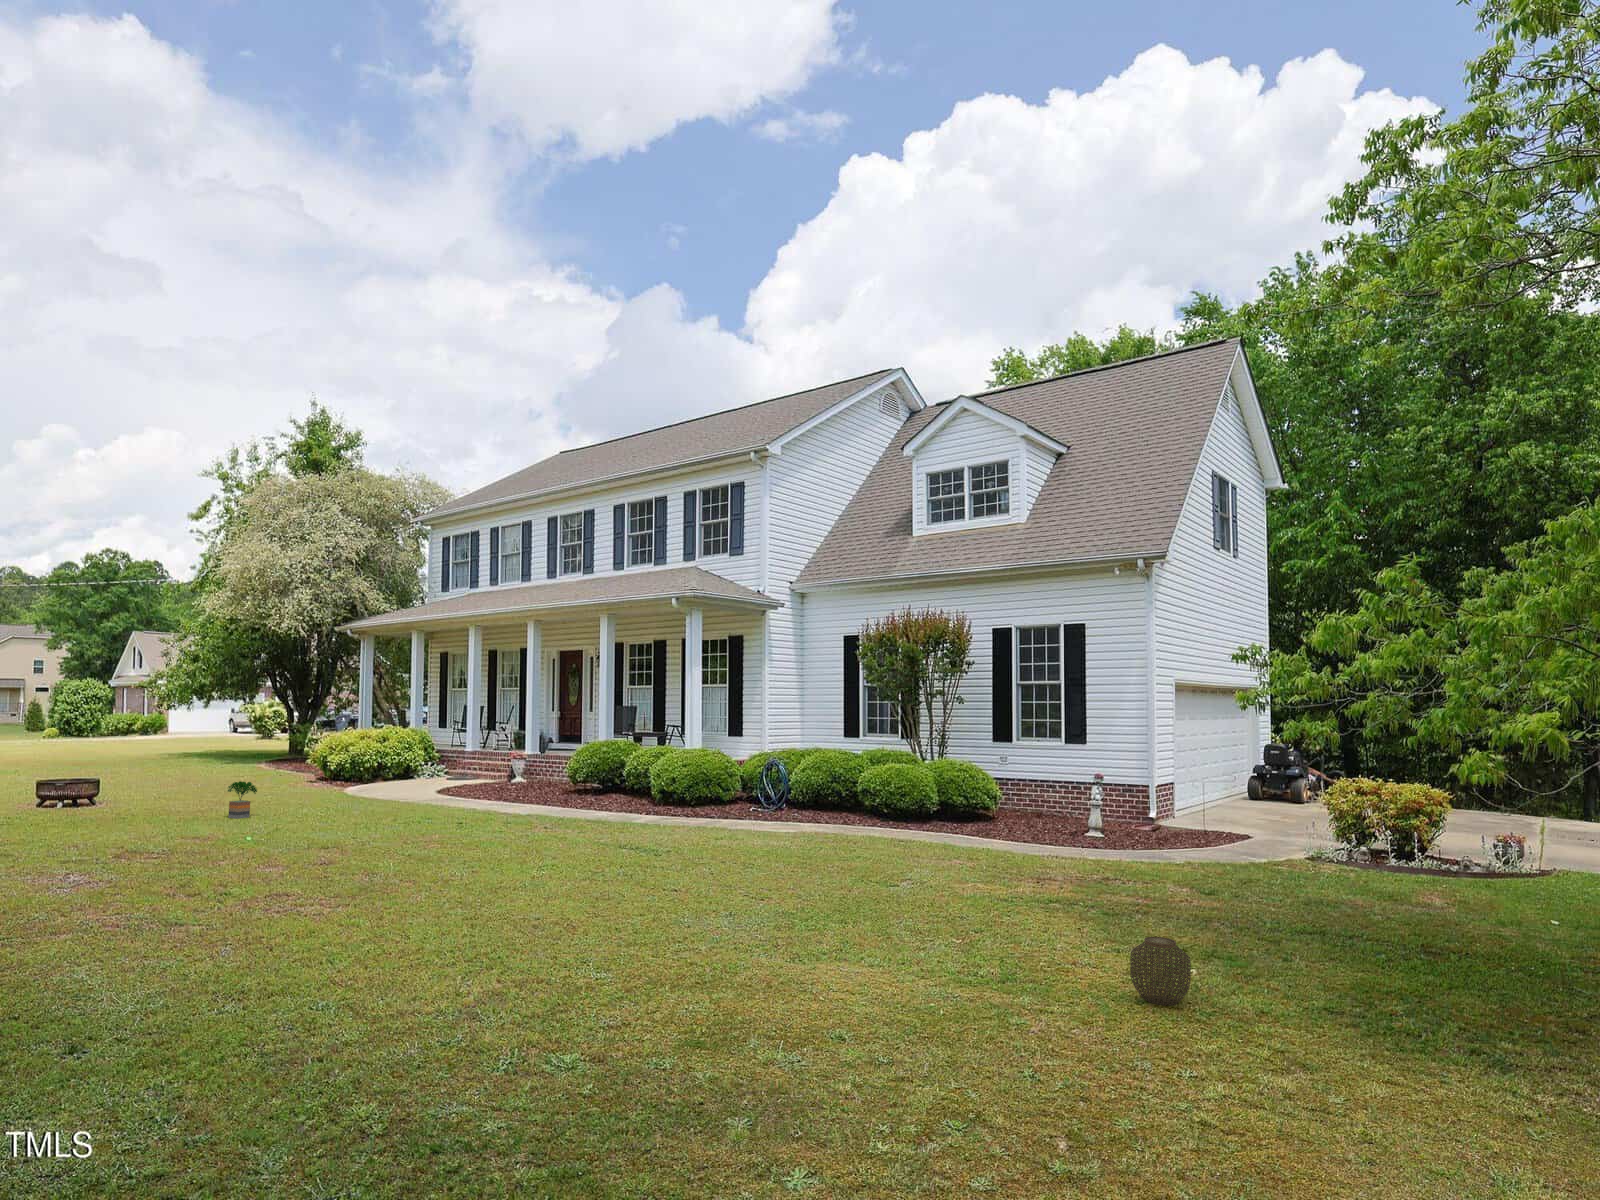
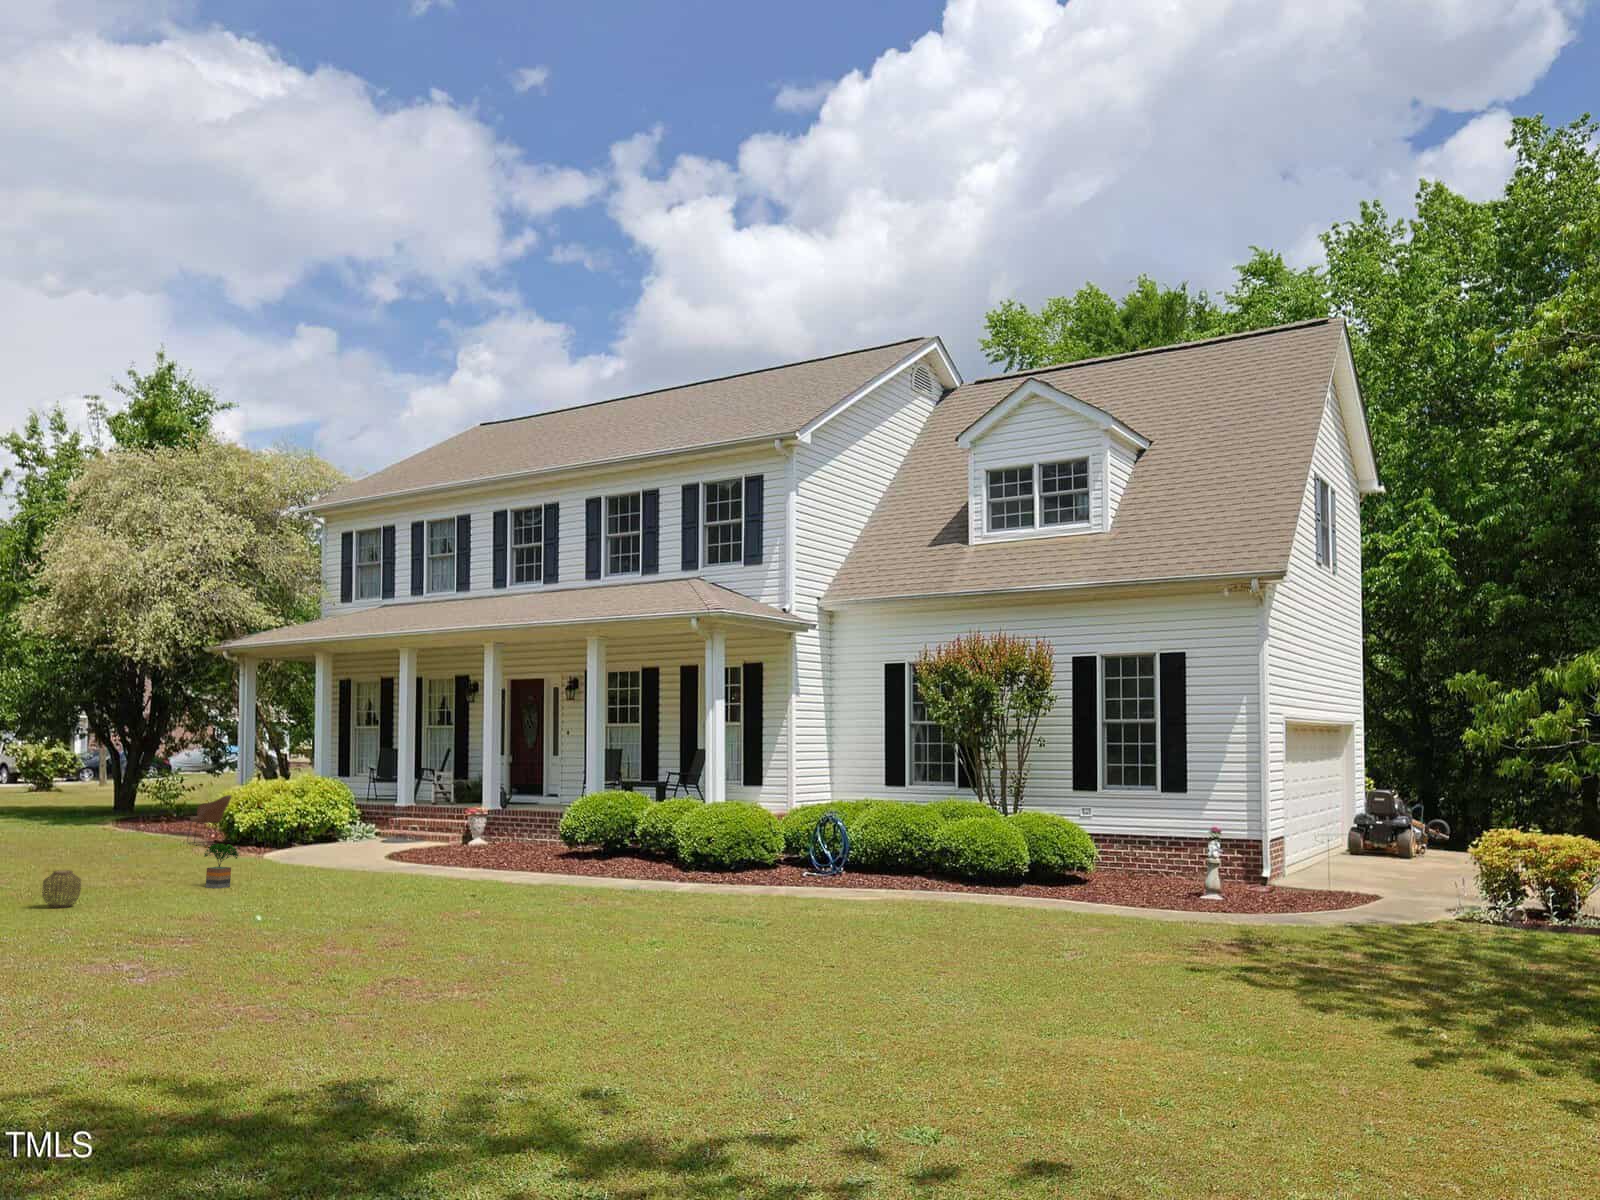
chair: none [290,742,325,782] -> present [190,795,231,846]
woven basket: present [1130,937,1191,1006] -> present [42,870,81,908]

